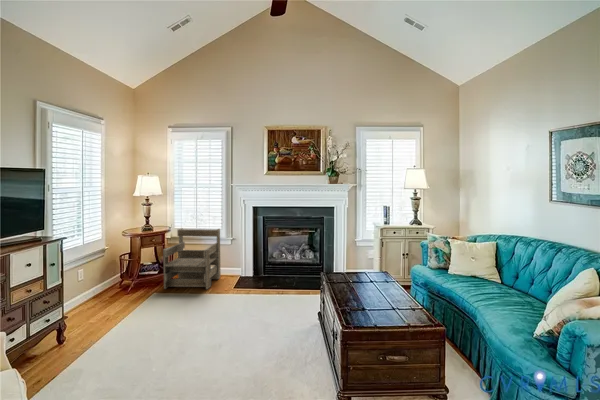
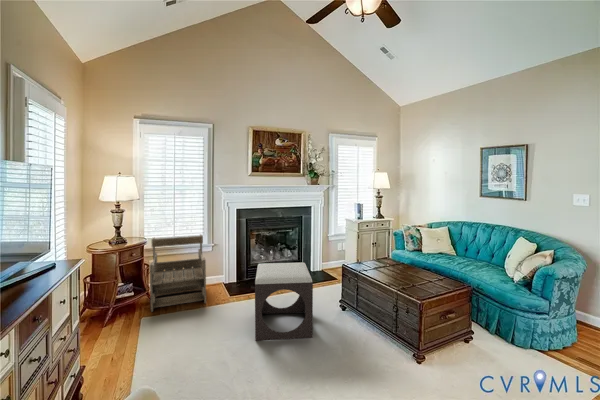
footstool: none [206,257,277,332] -> present [255,262,313,341]

